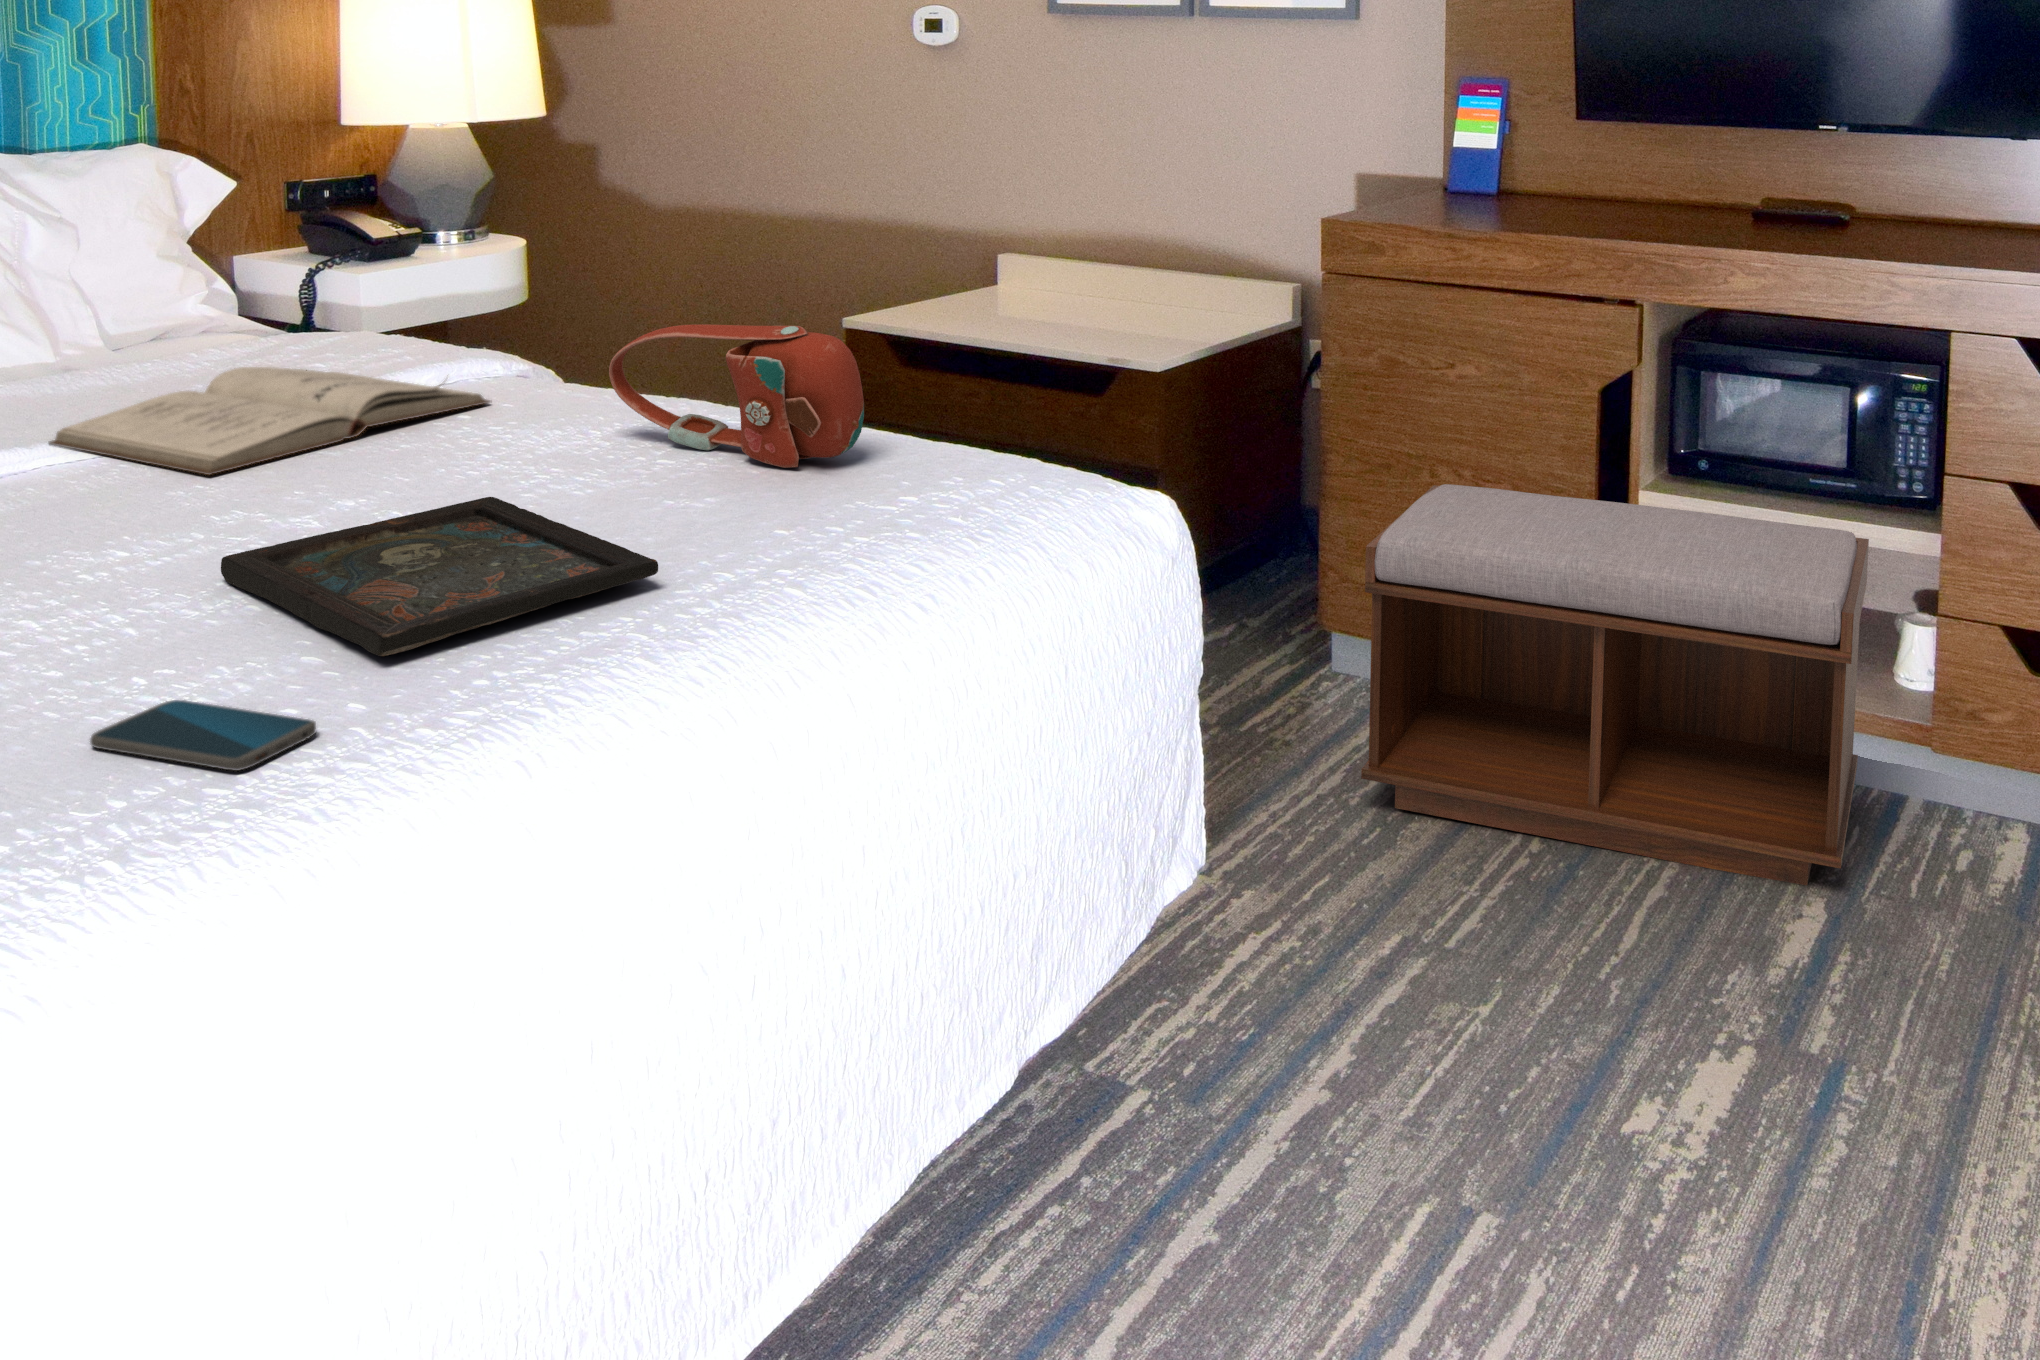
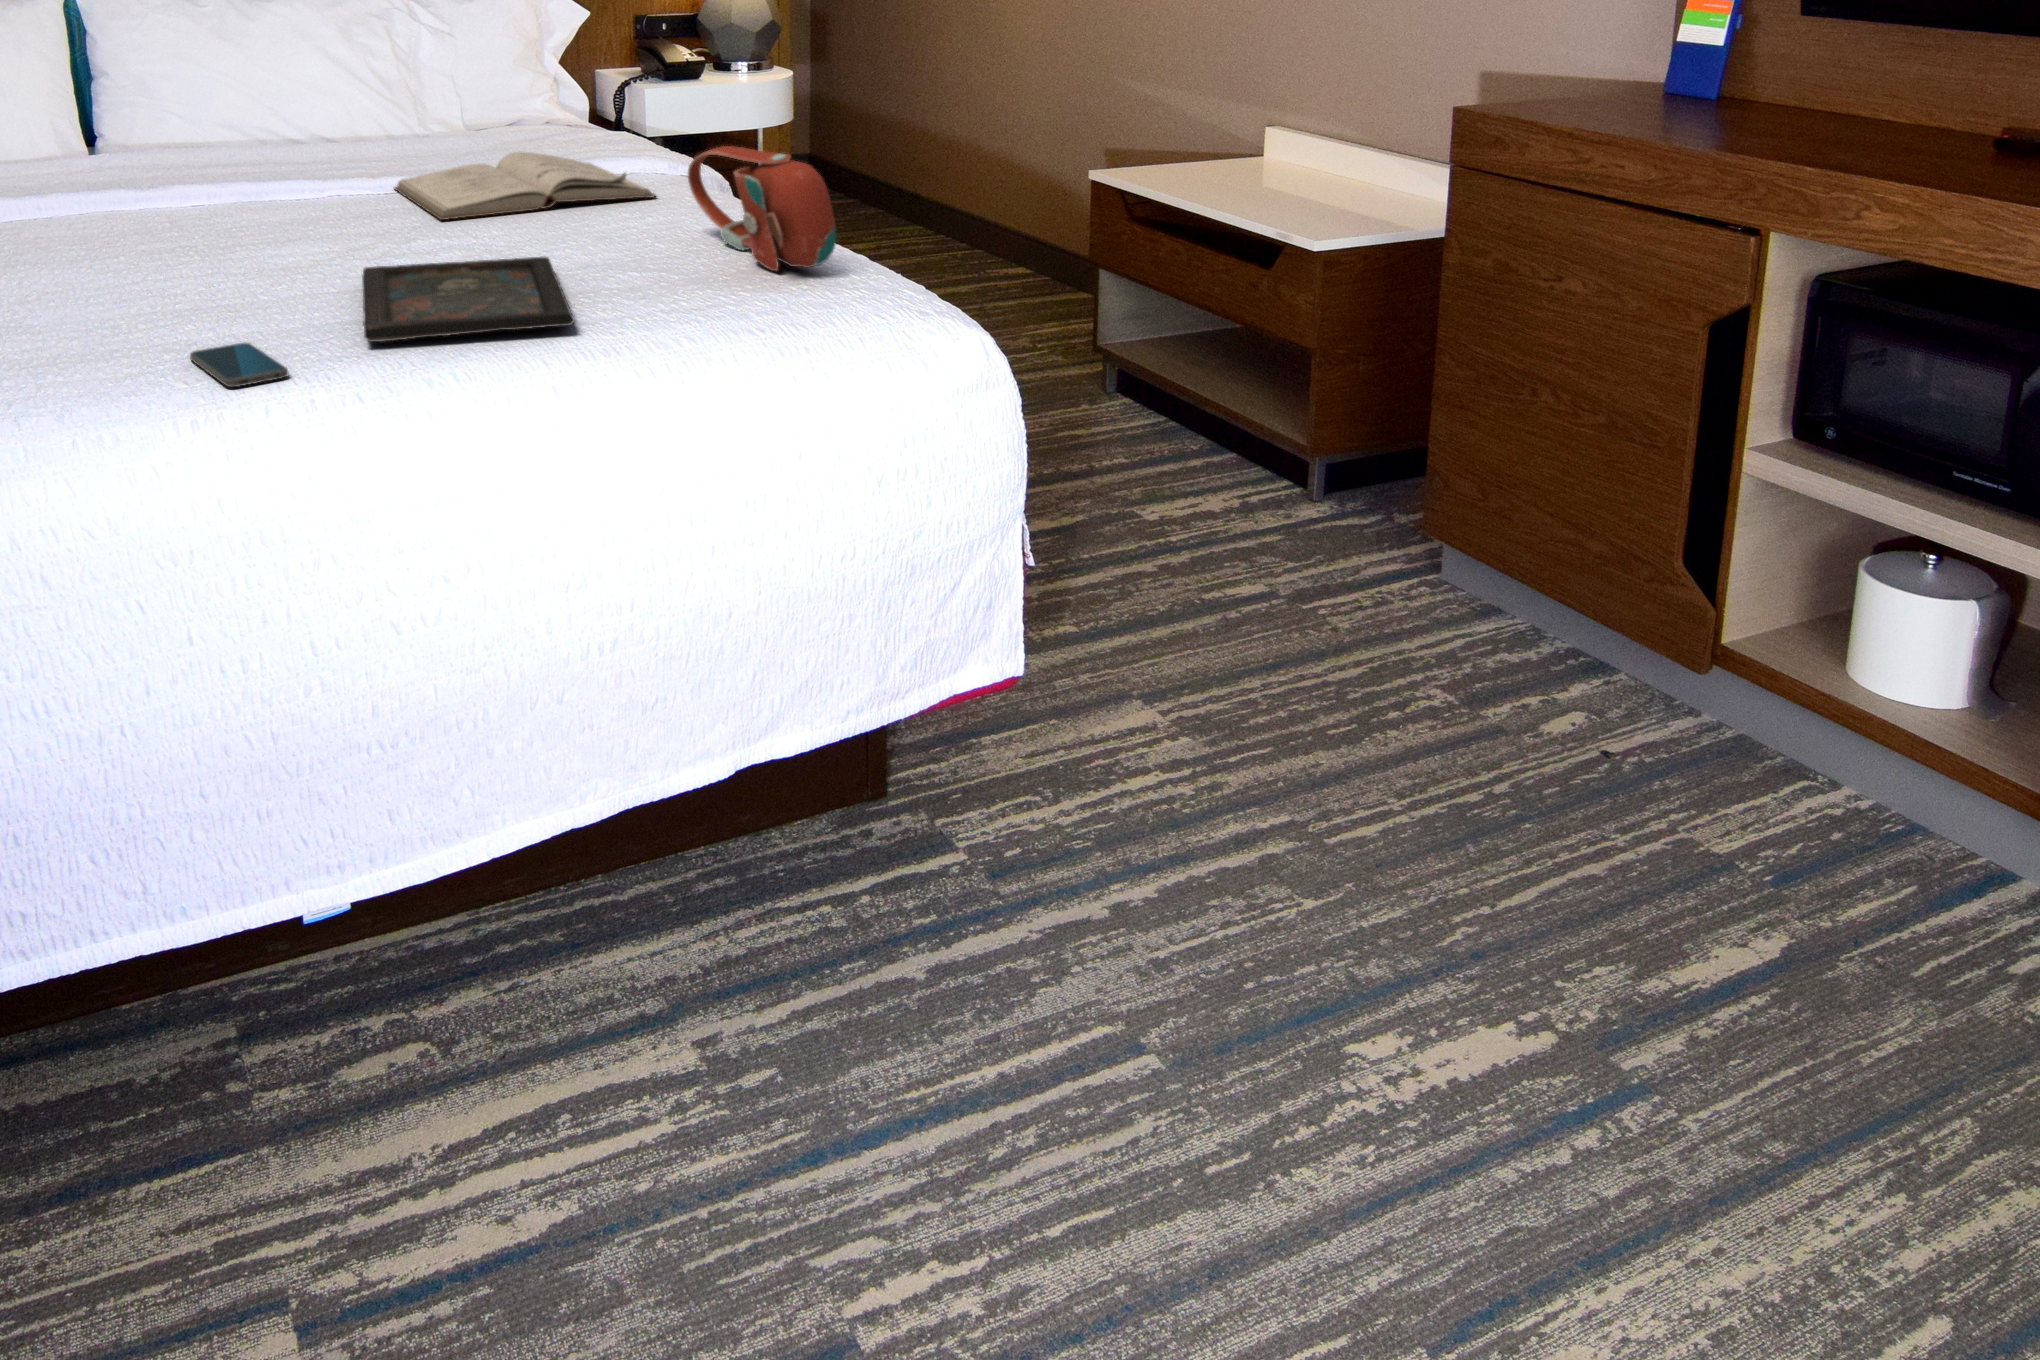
bench: present [1361,484,1869,885] -> none [1353,407,2008,932]

